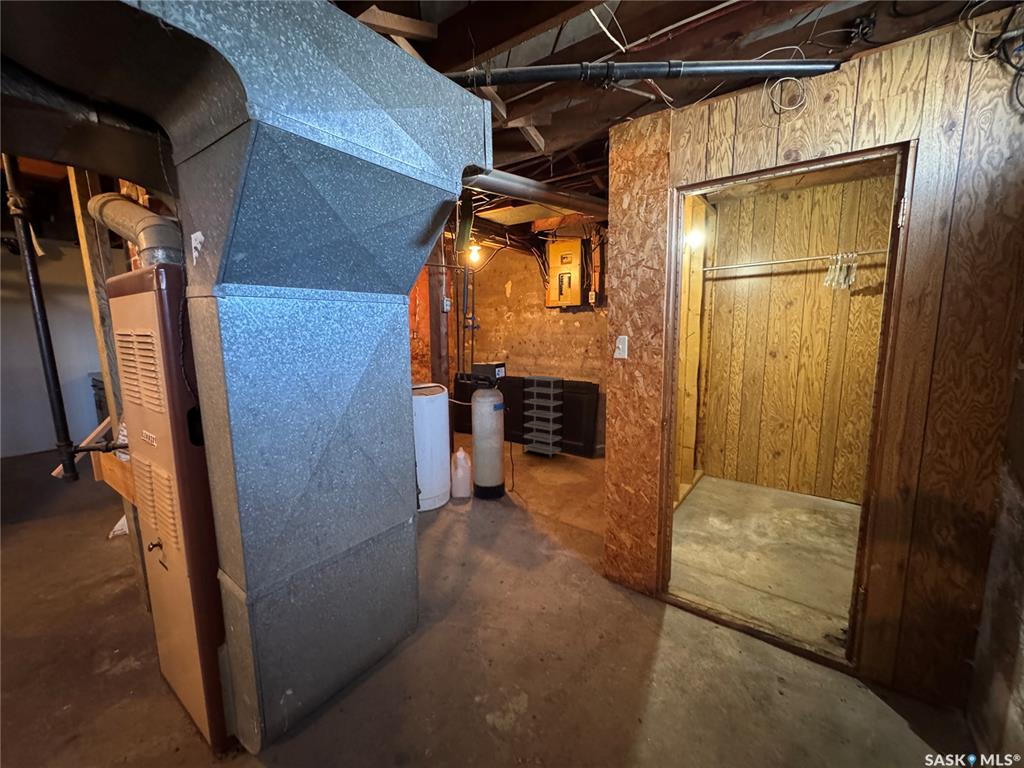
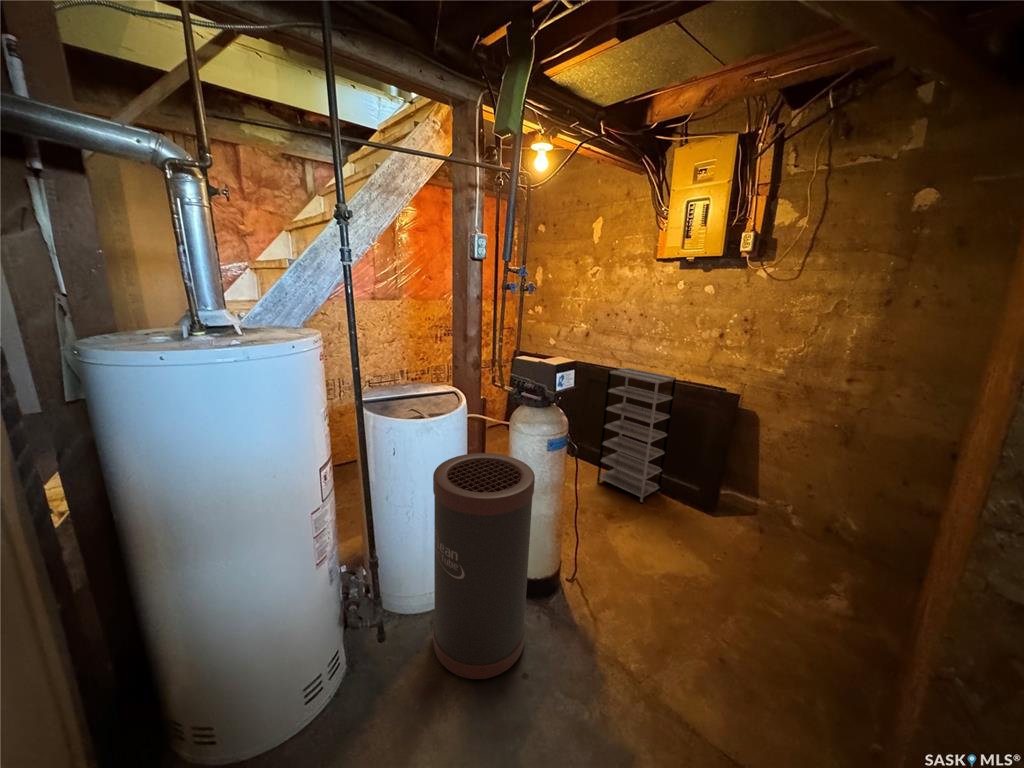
trash can: none [440,414,491,525] -> present [433,453,535,679]

